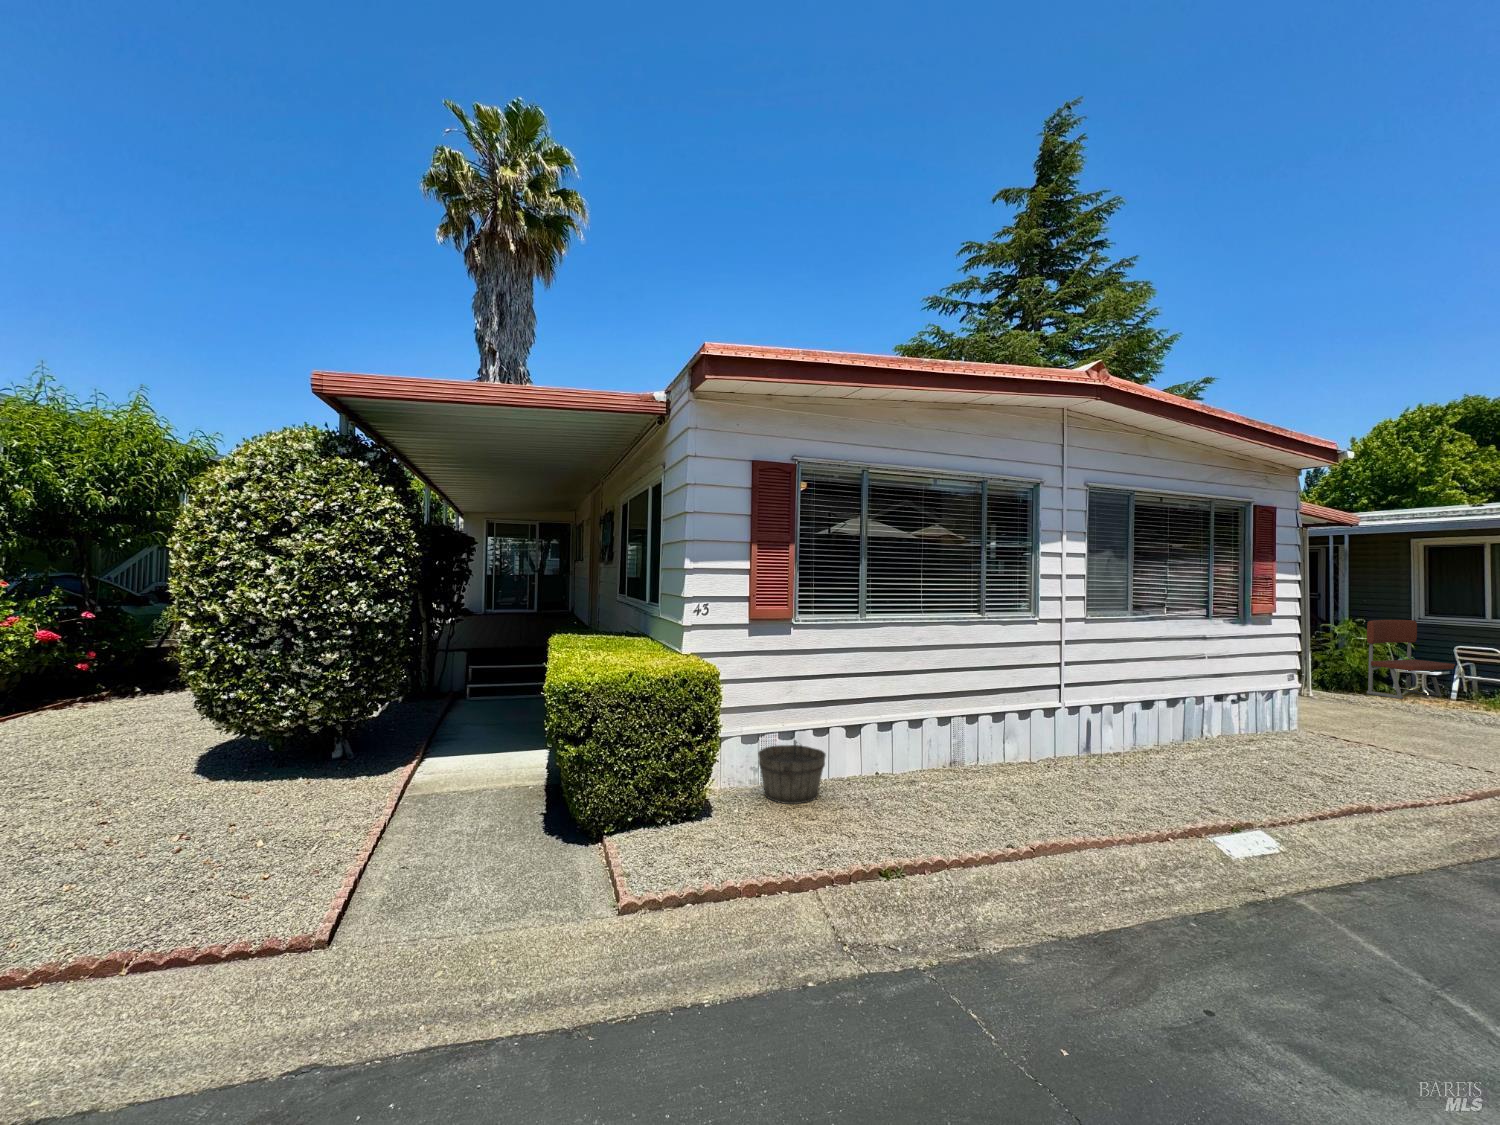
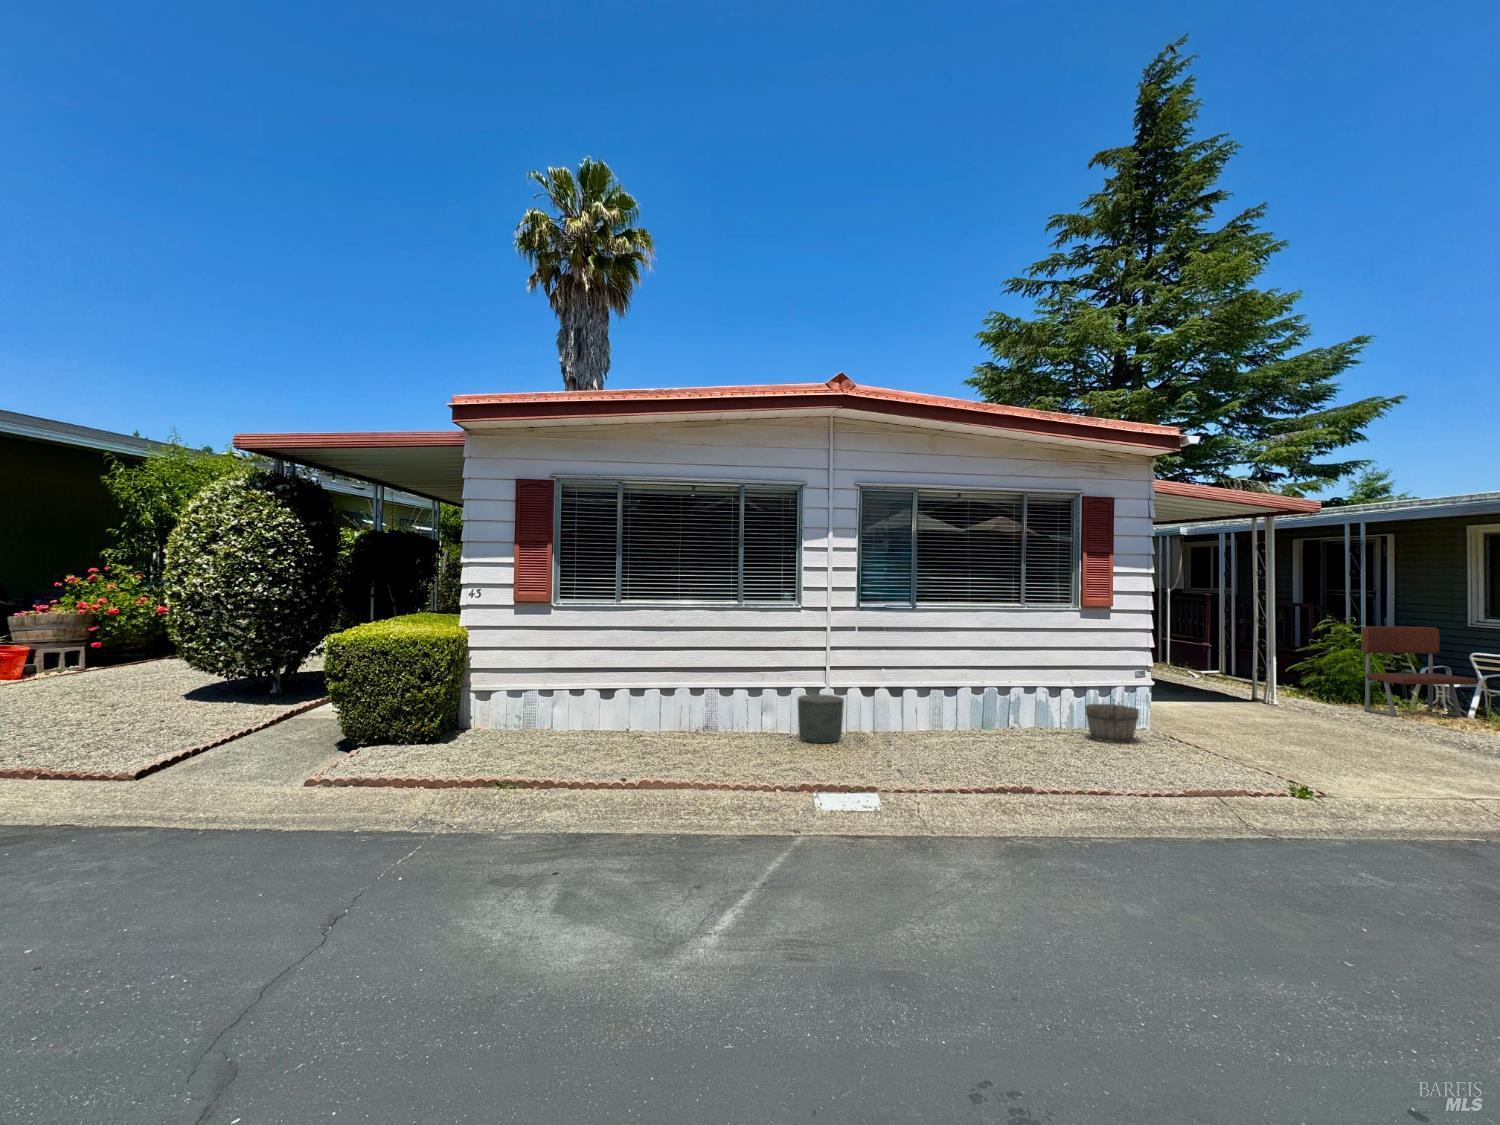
planter: none [1048,714,1104,770] -> present [798,694,844,743]
wooden bucket: present [758,737,826,804] -> present [1085,699,1139,742]

